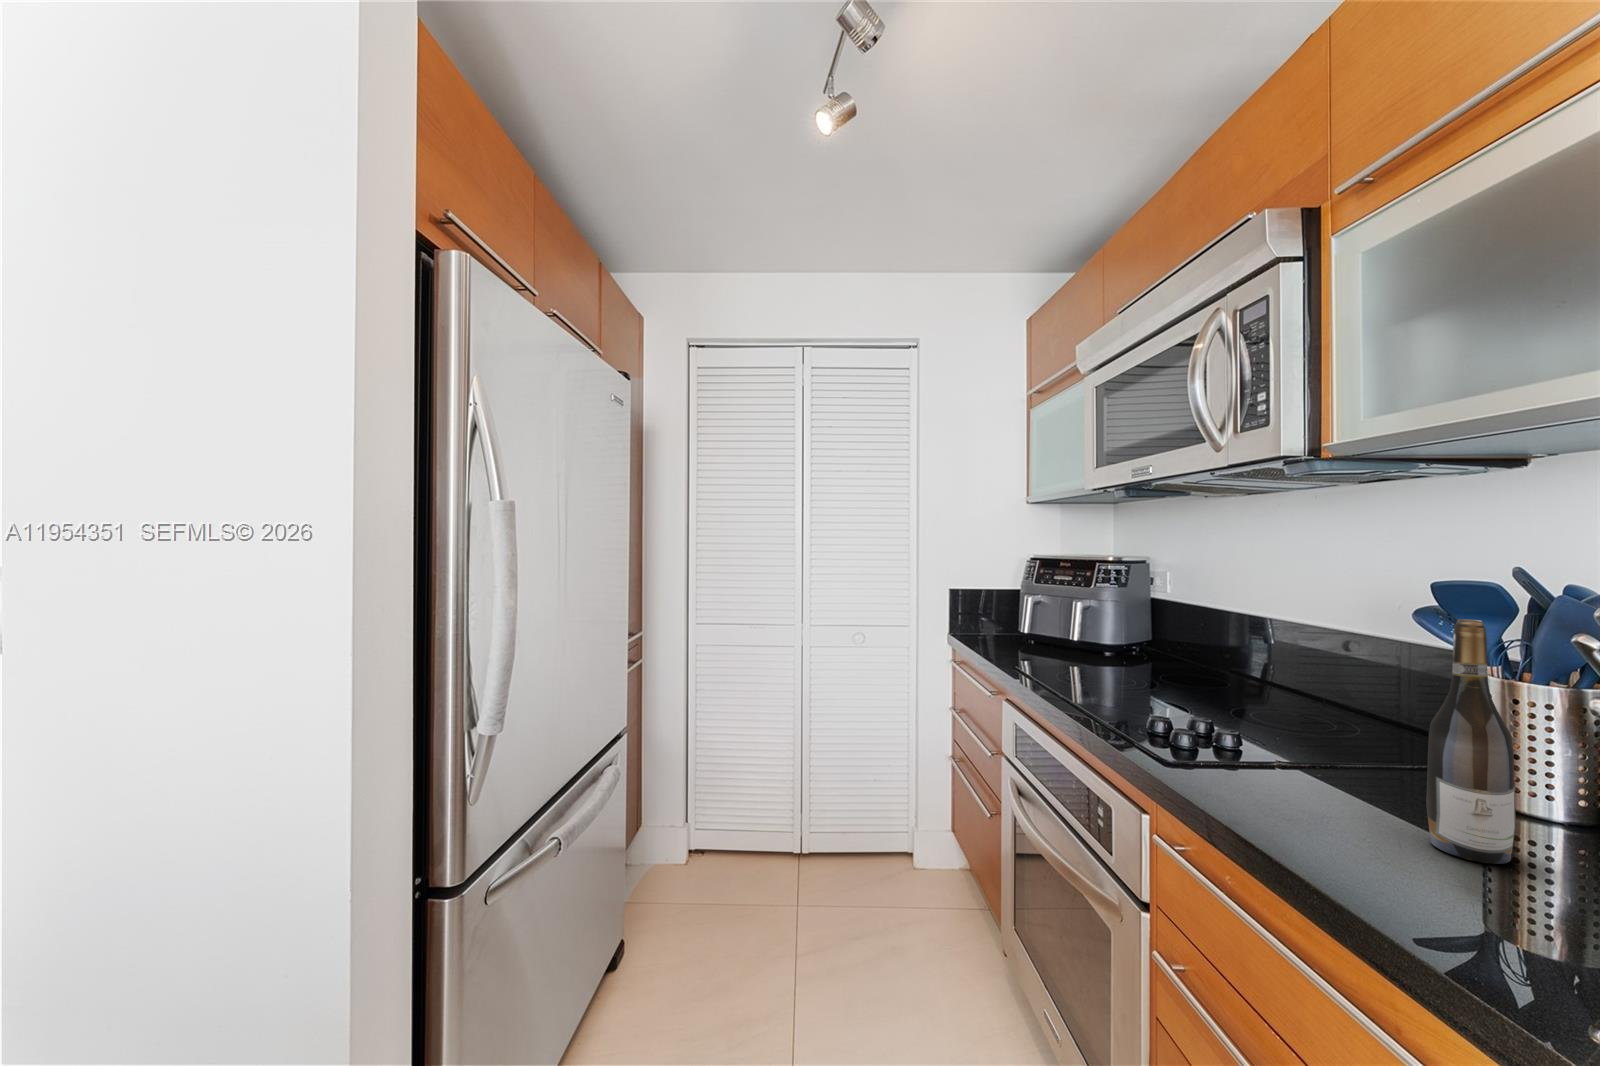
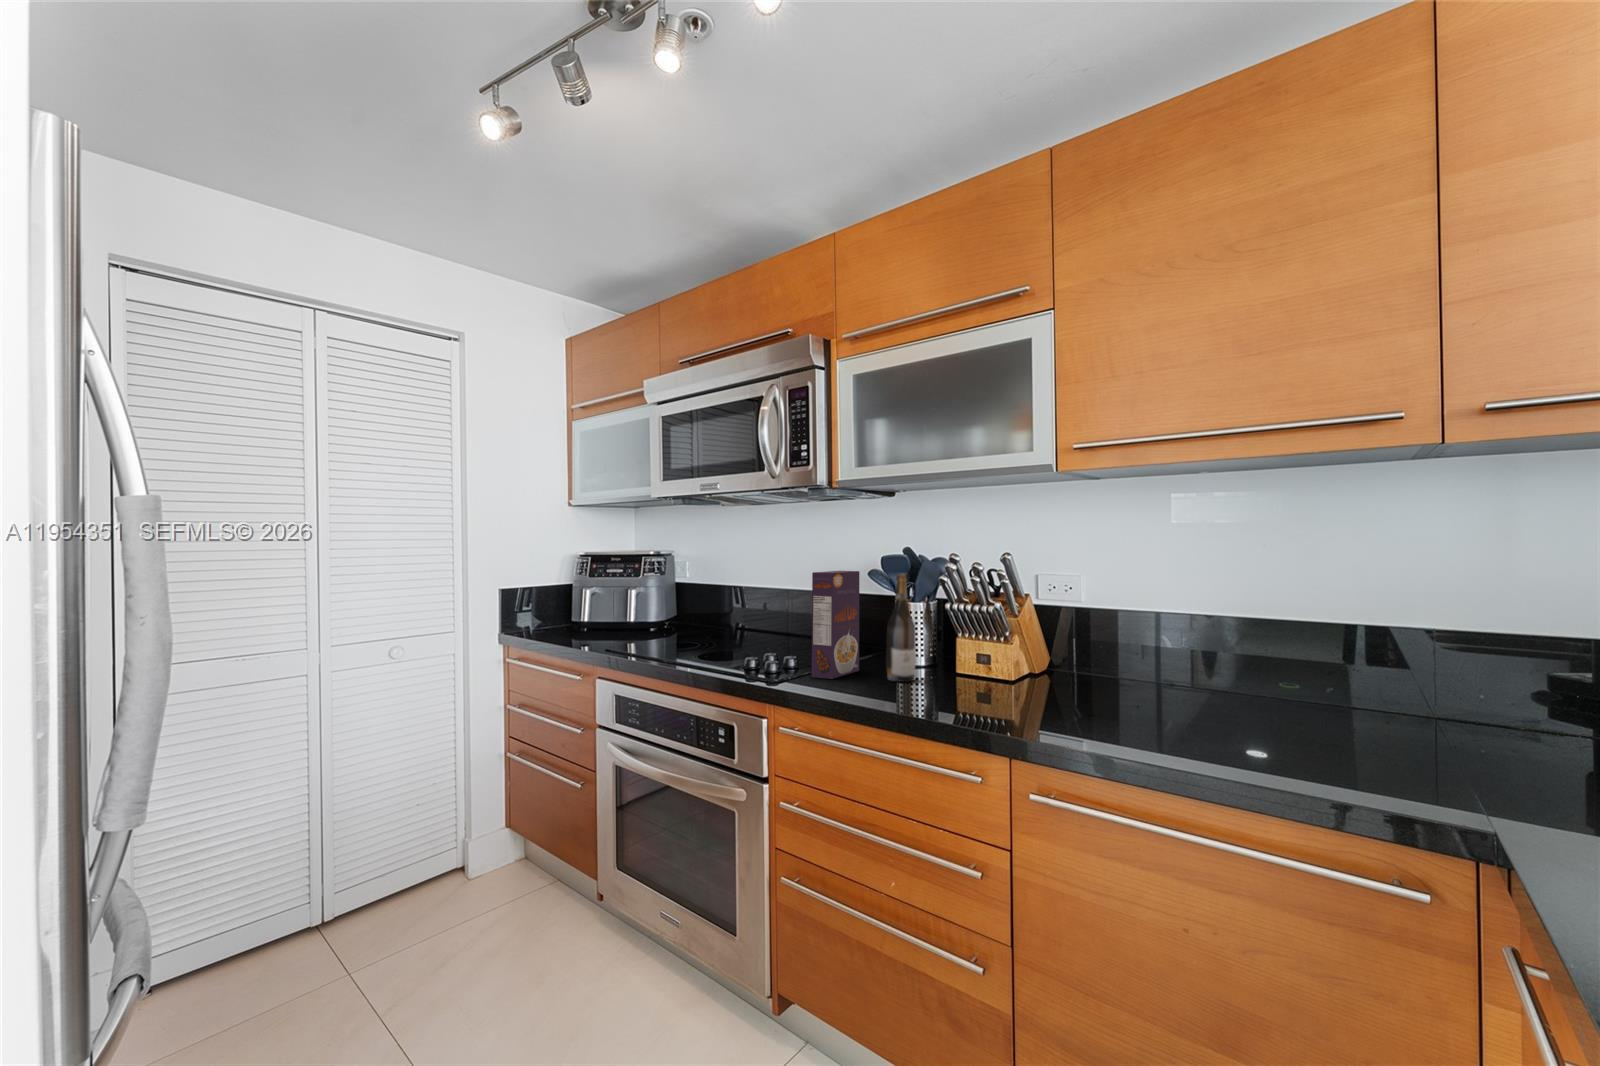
cereal box: none [1248,602,1374,808] -> present [812,571,860,679]

